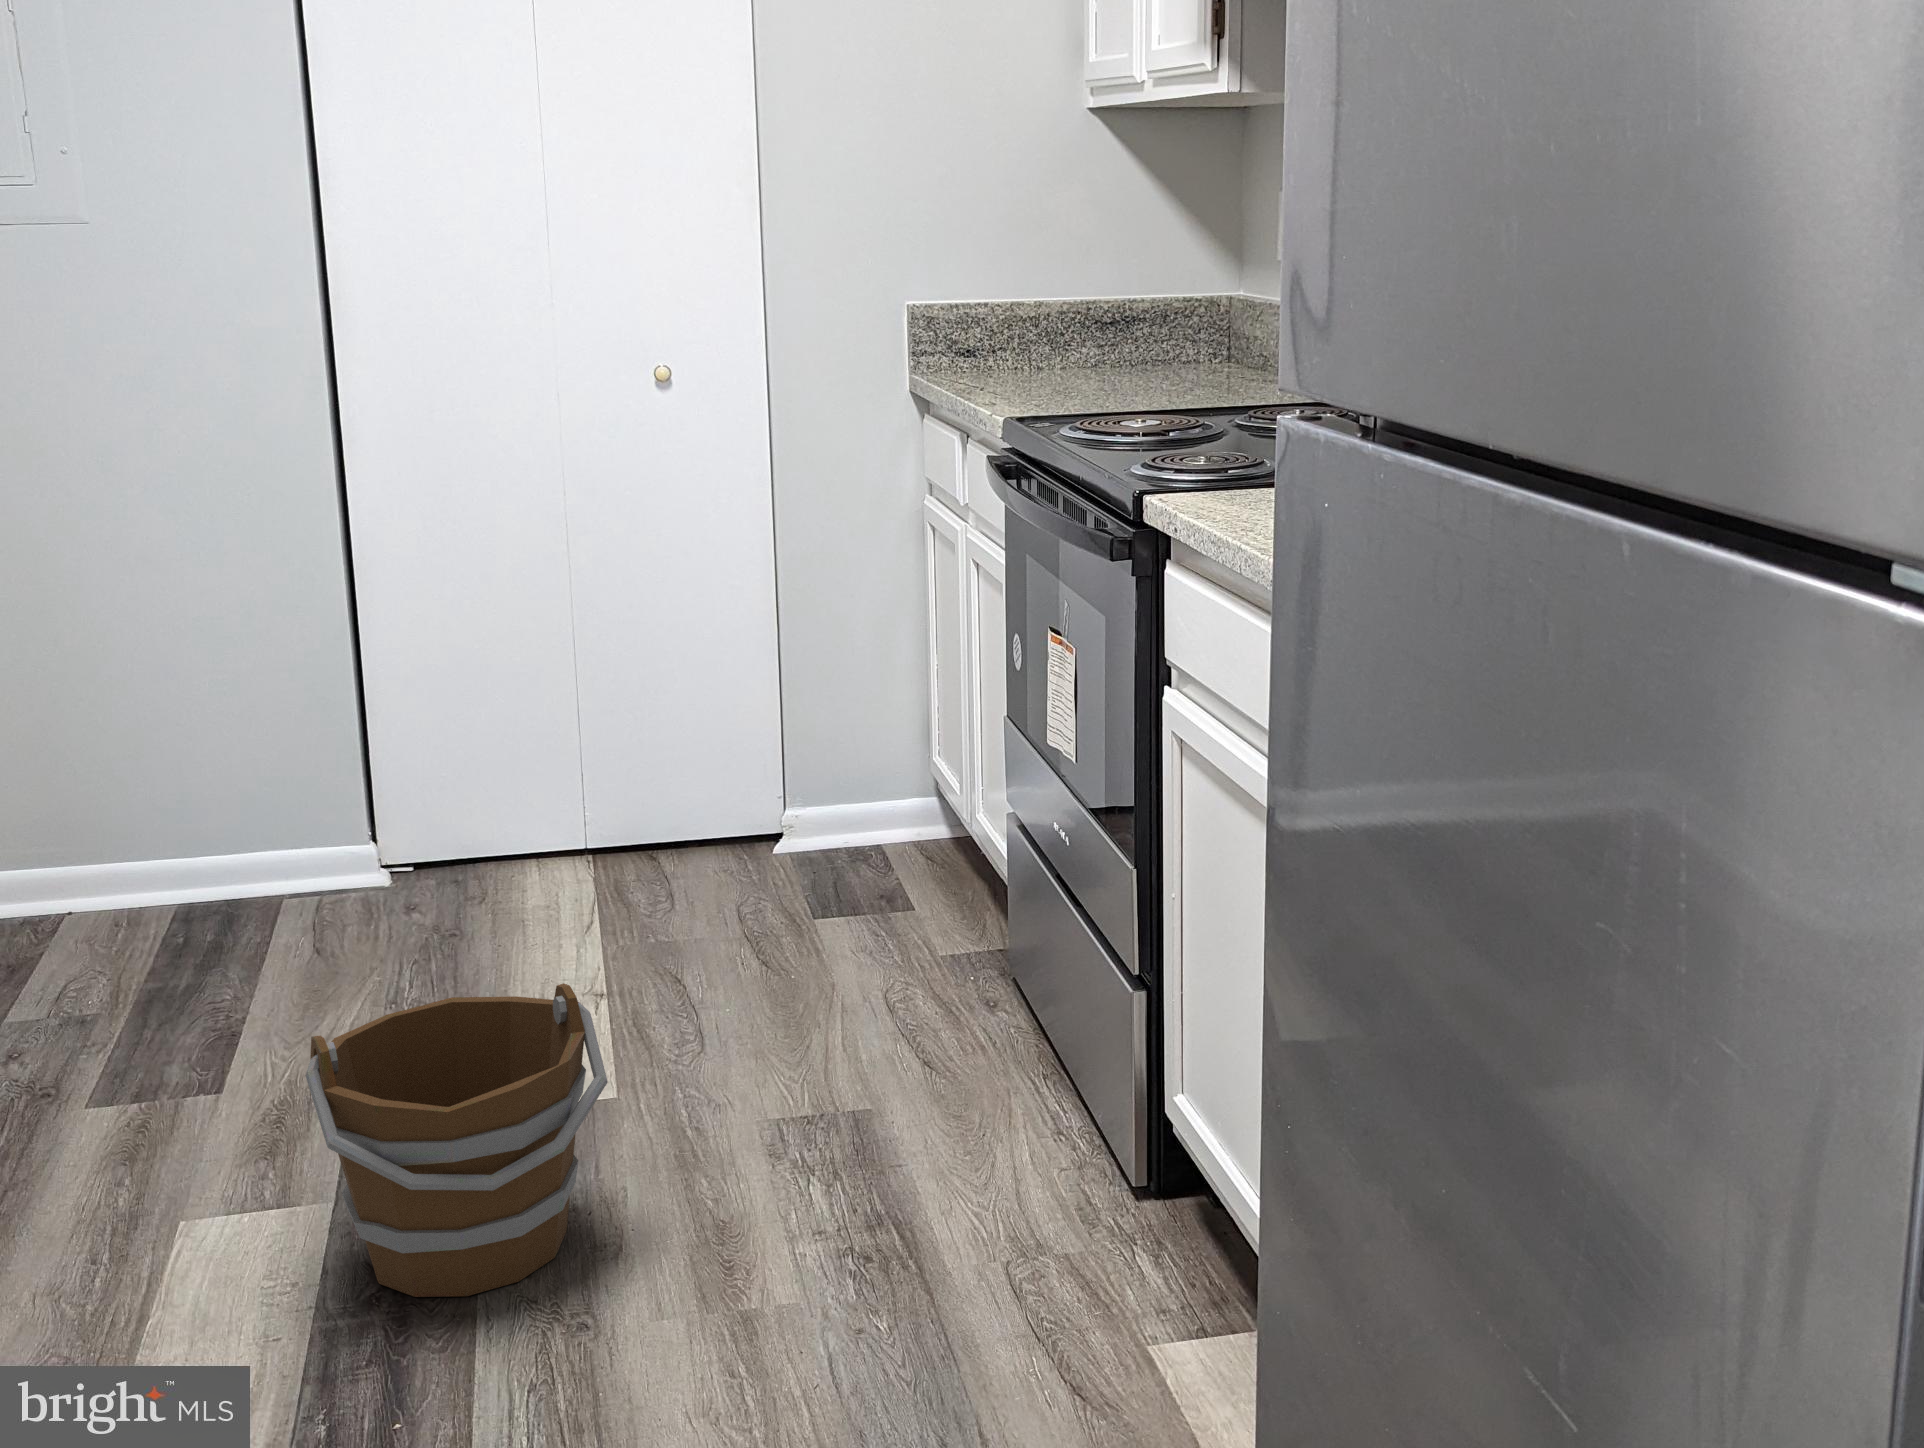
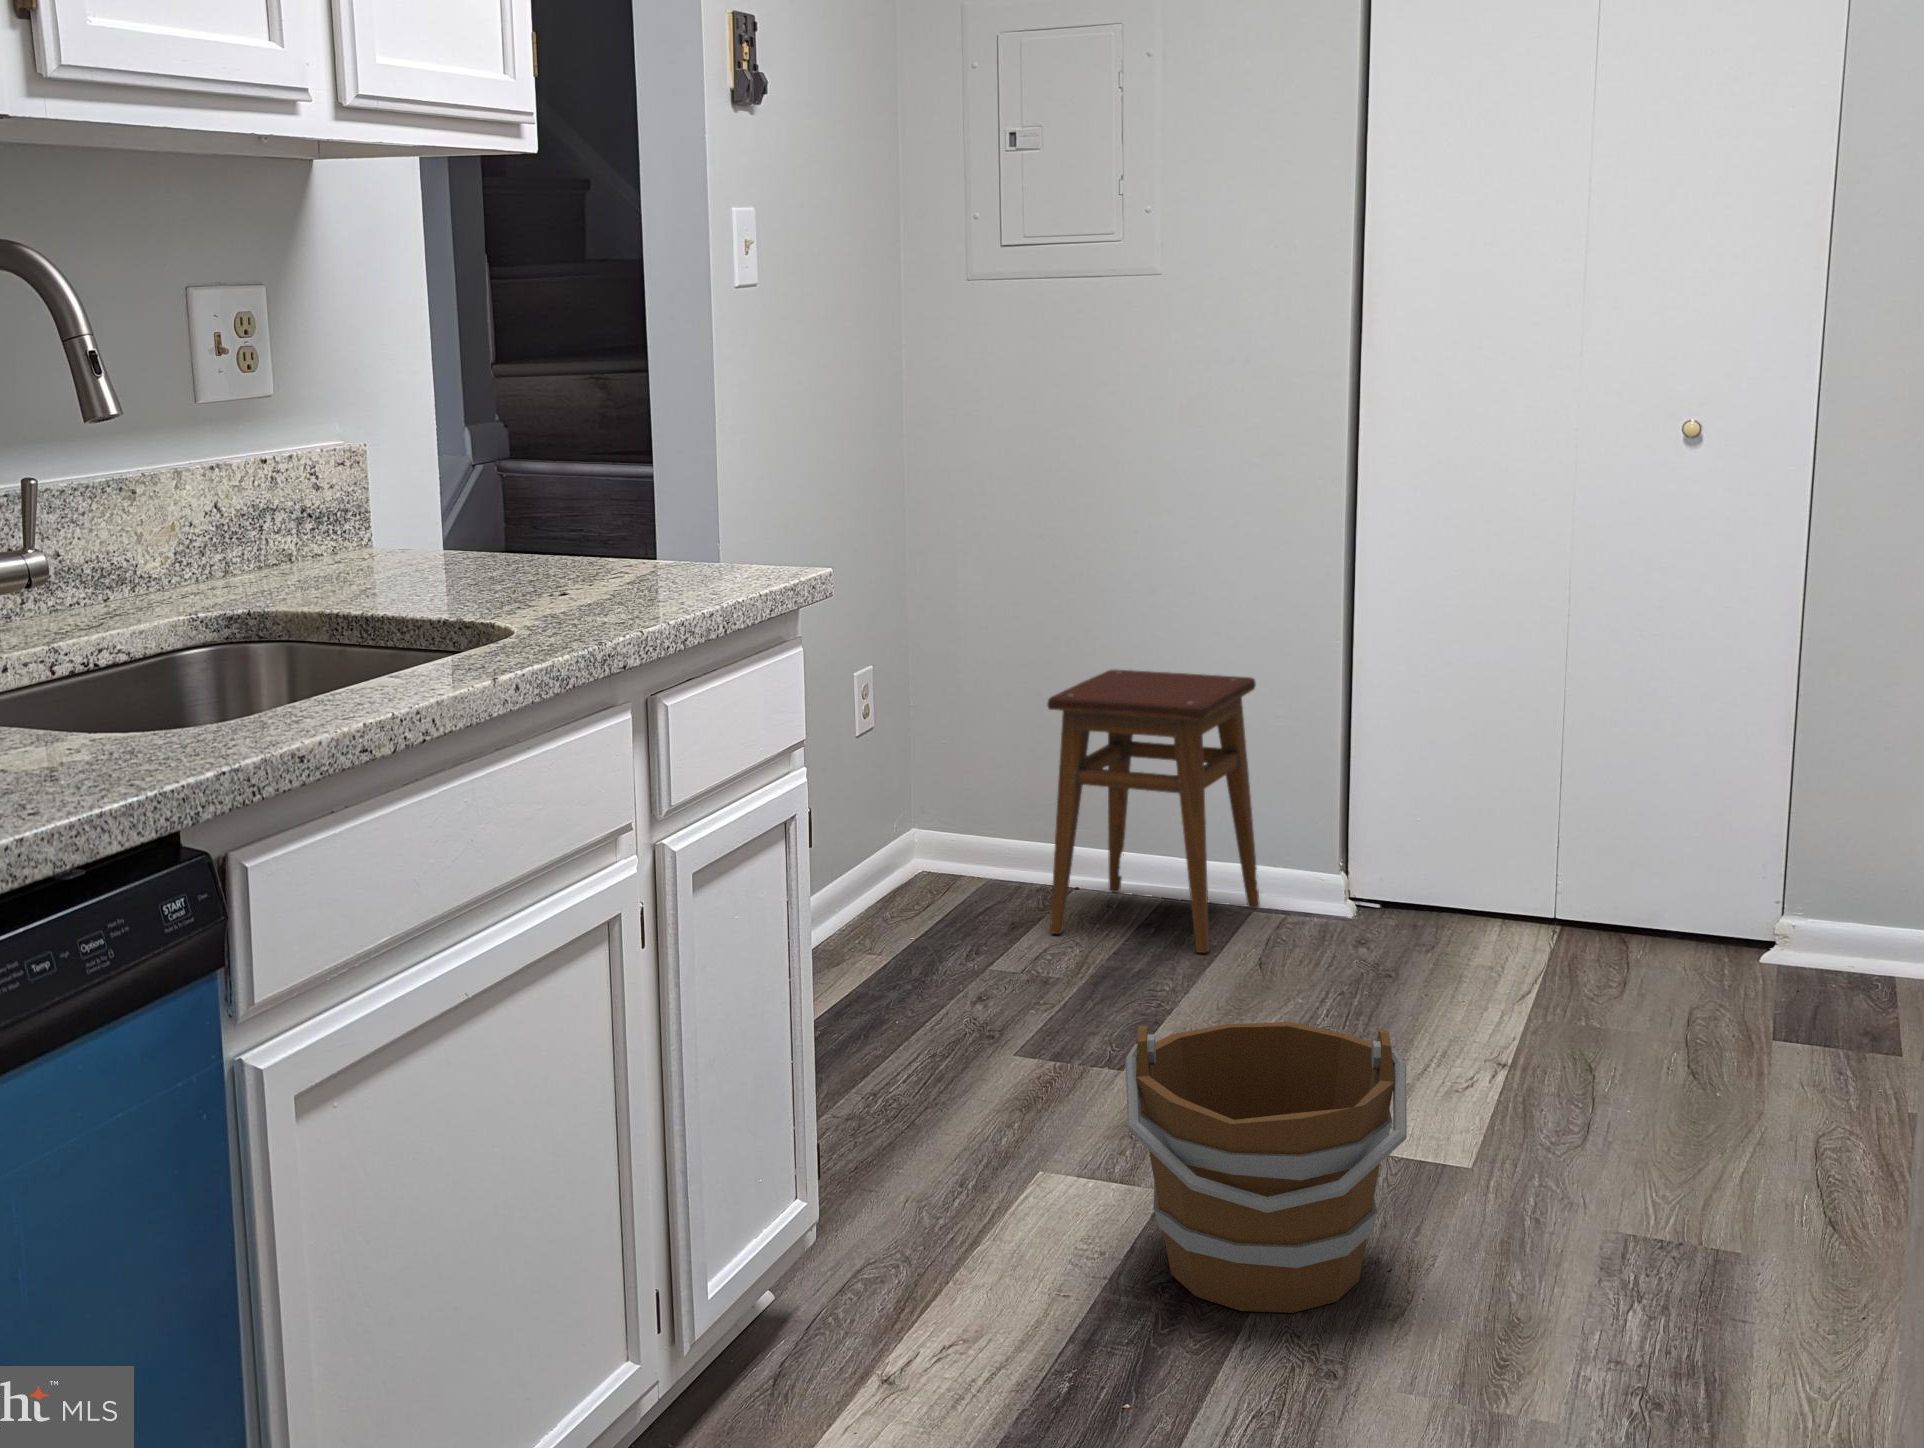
stool: none [28,654,288,965] -> present [1047,670,1260,953]

